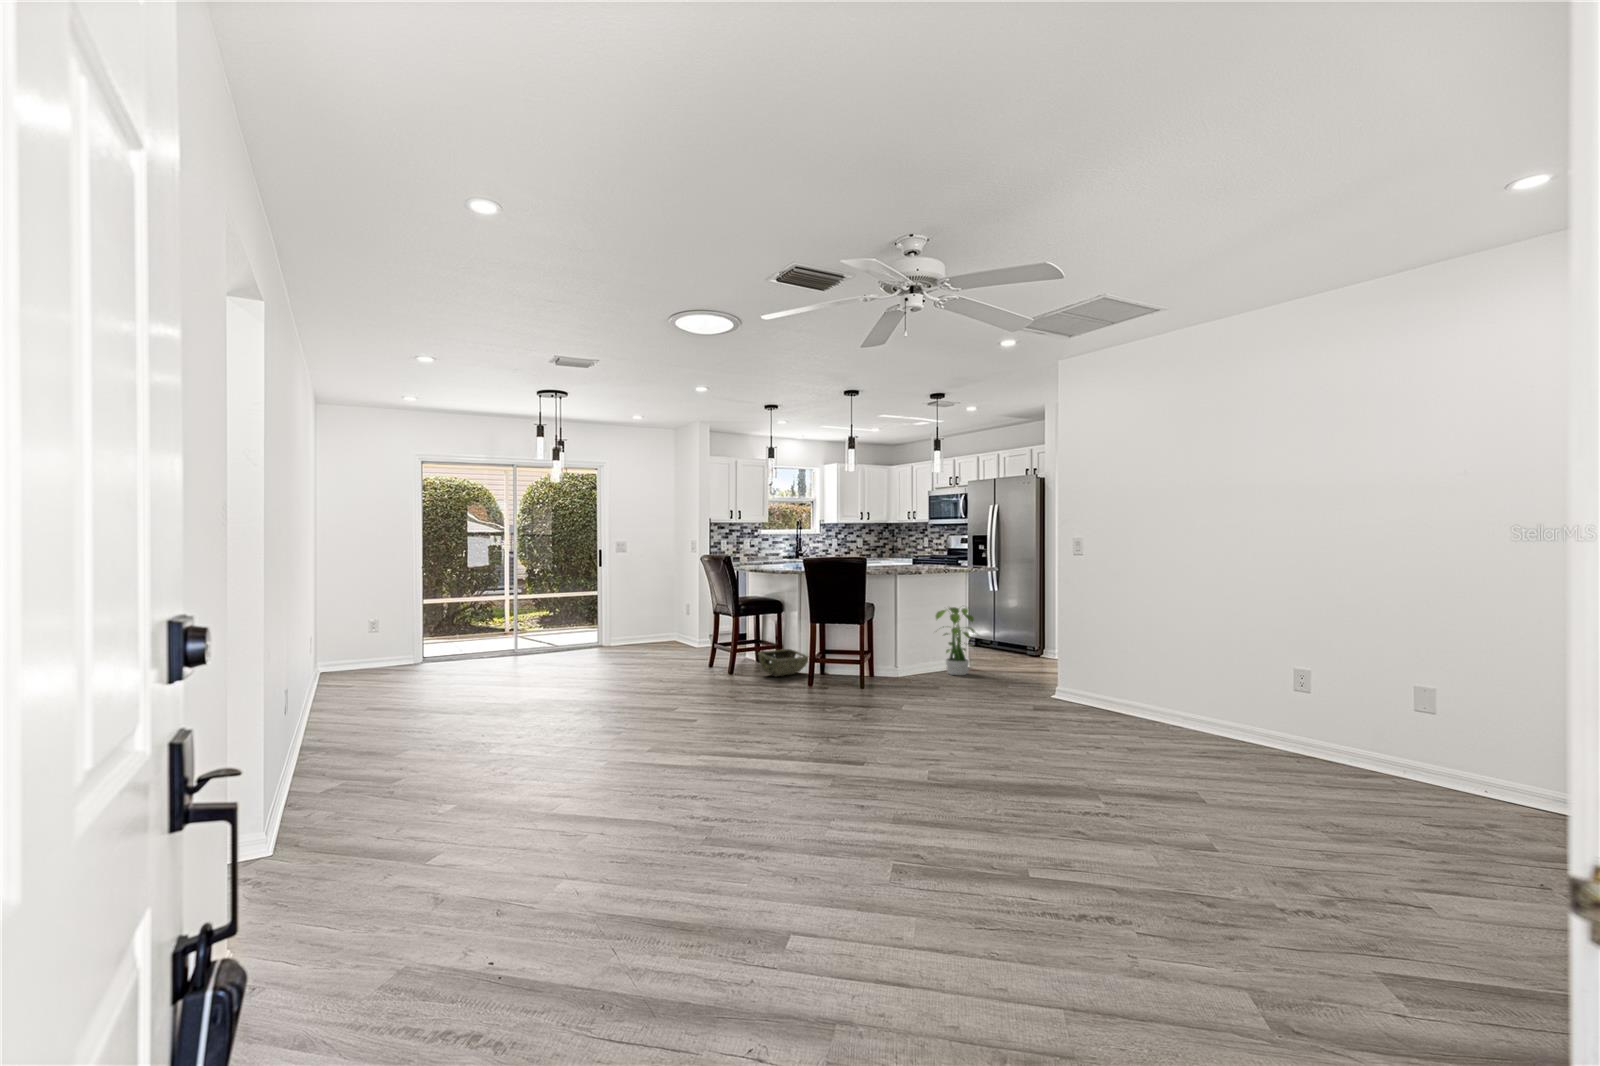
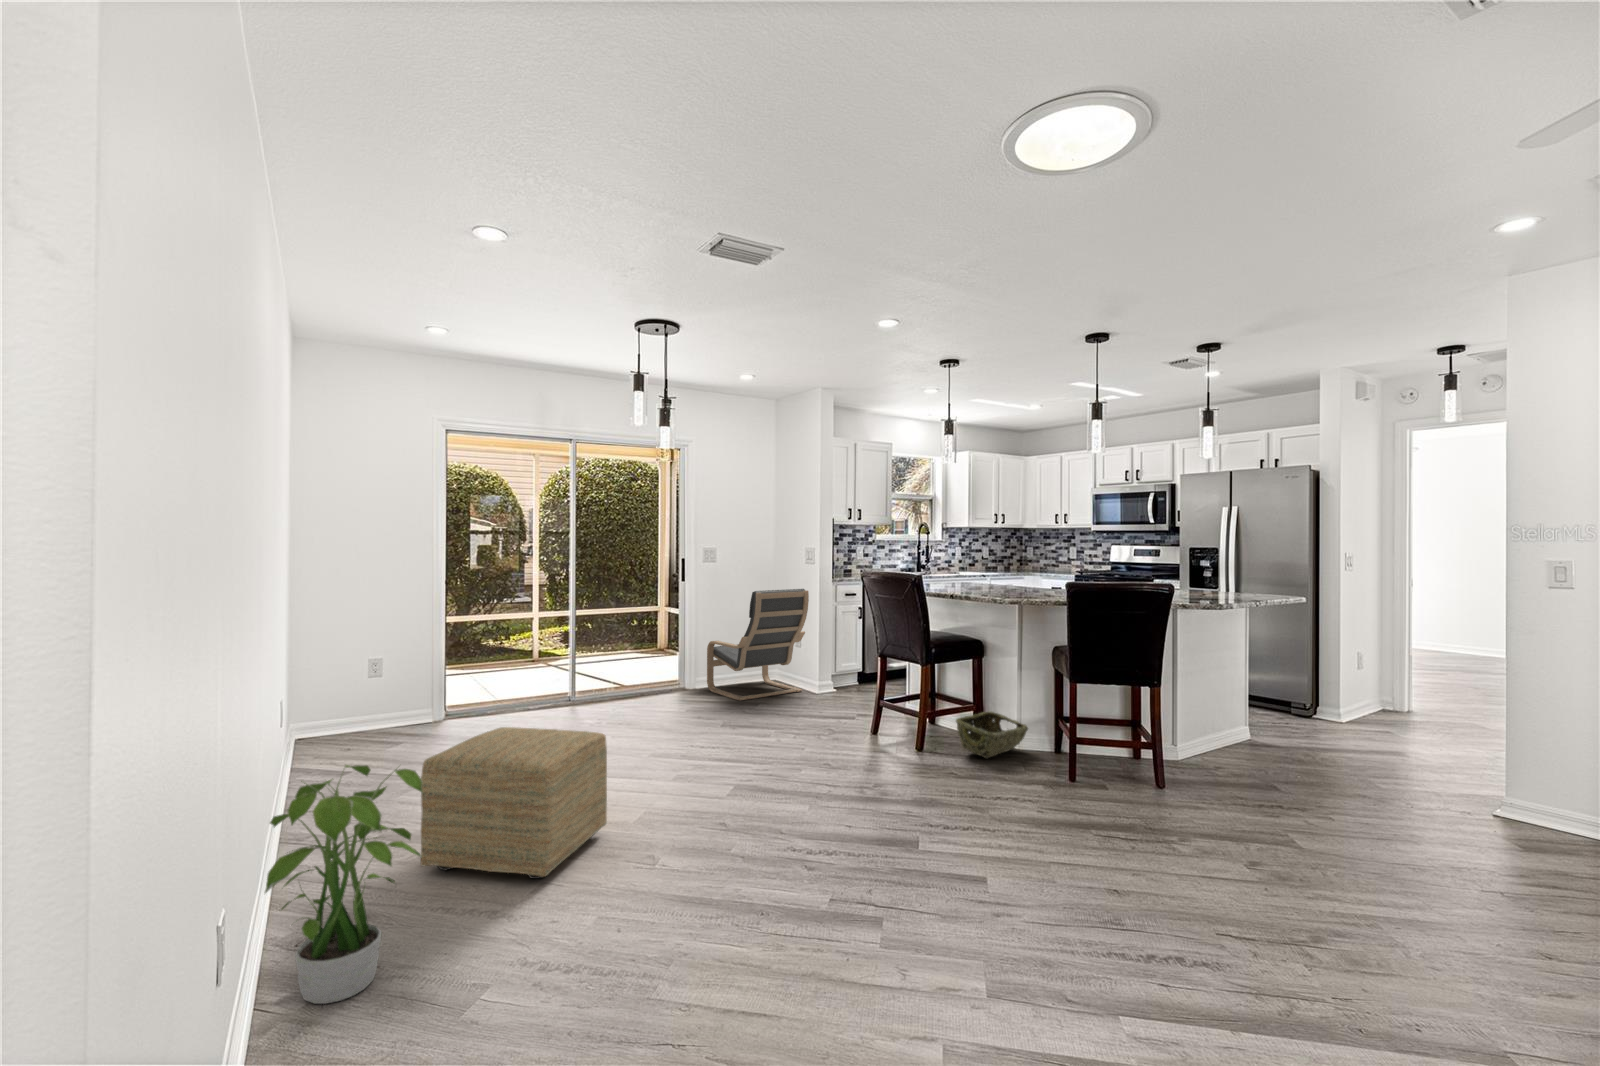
lounge chair: none [616,571,689,653] -> present [707,589,809,701]
potted plant: present [936,607,976,675] -> present [265,765,423,1004]
ottoman: none [401,646,510,719] -> present [421,727,607,879]

